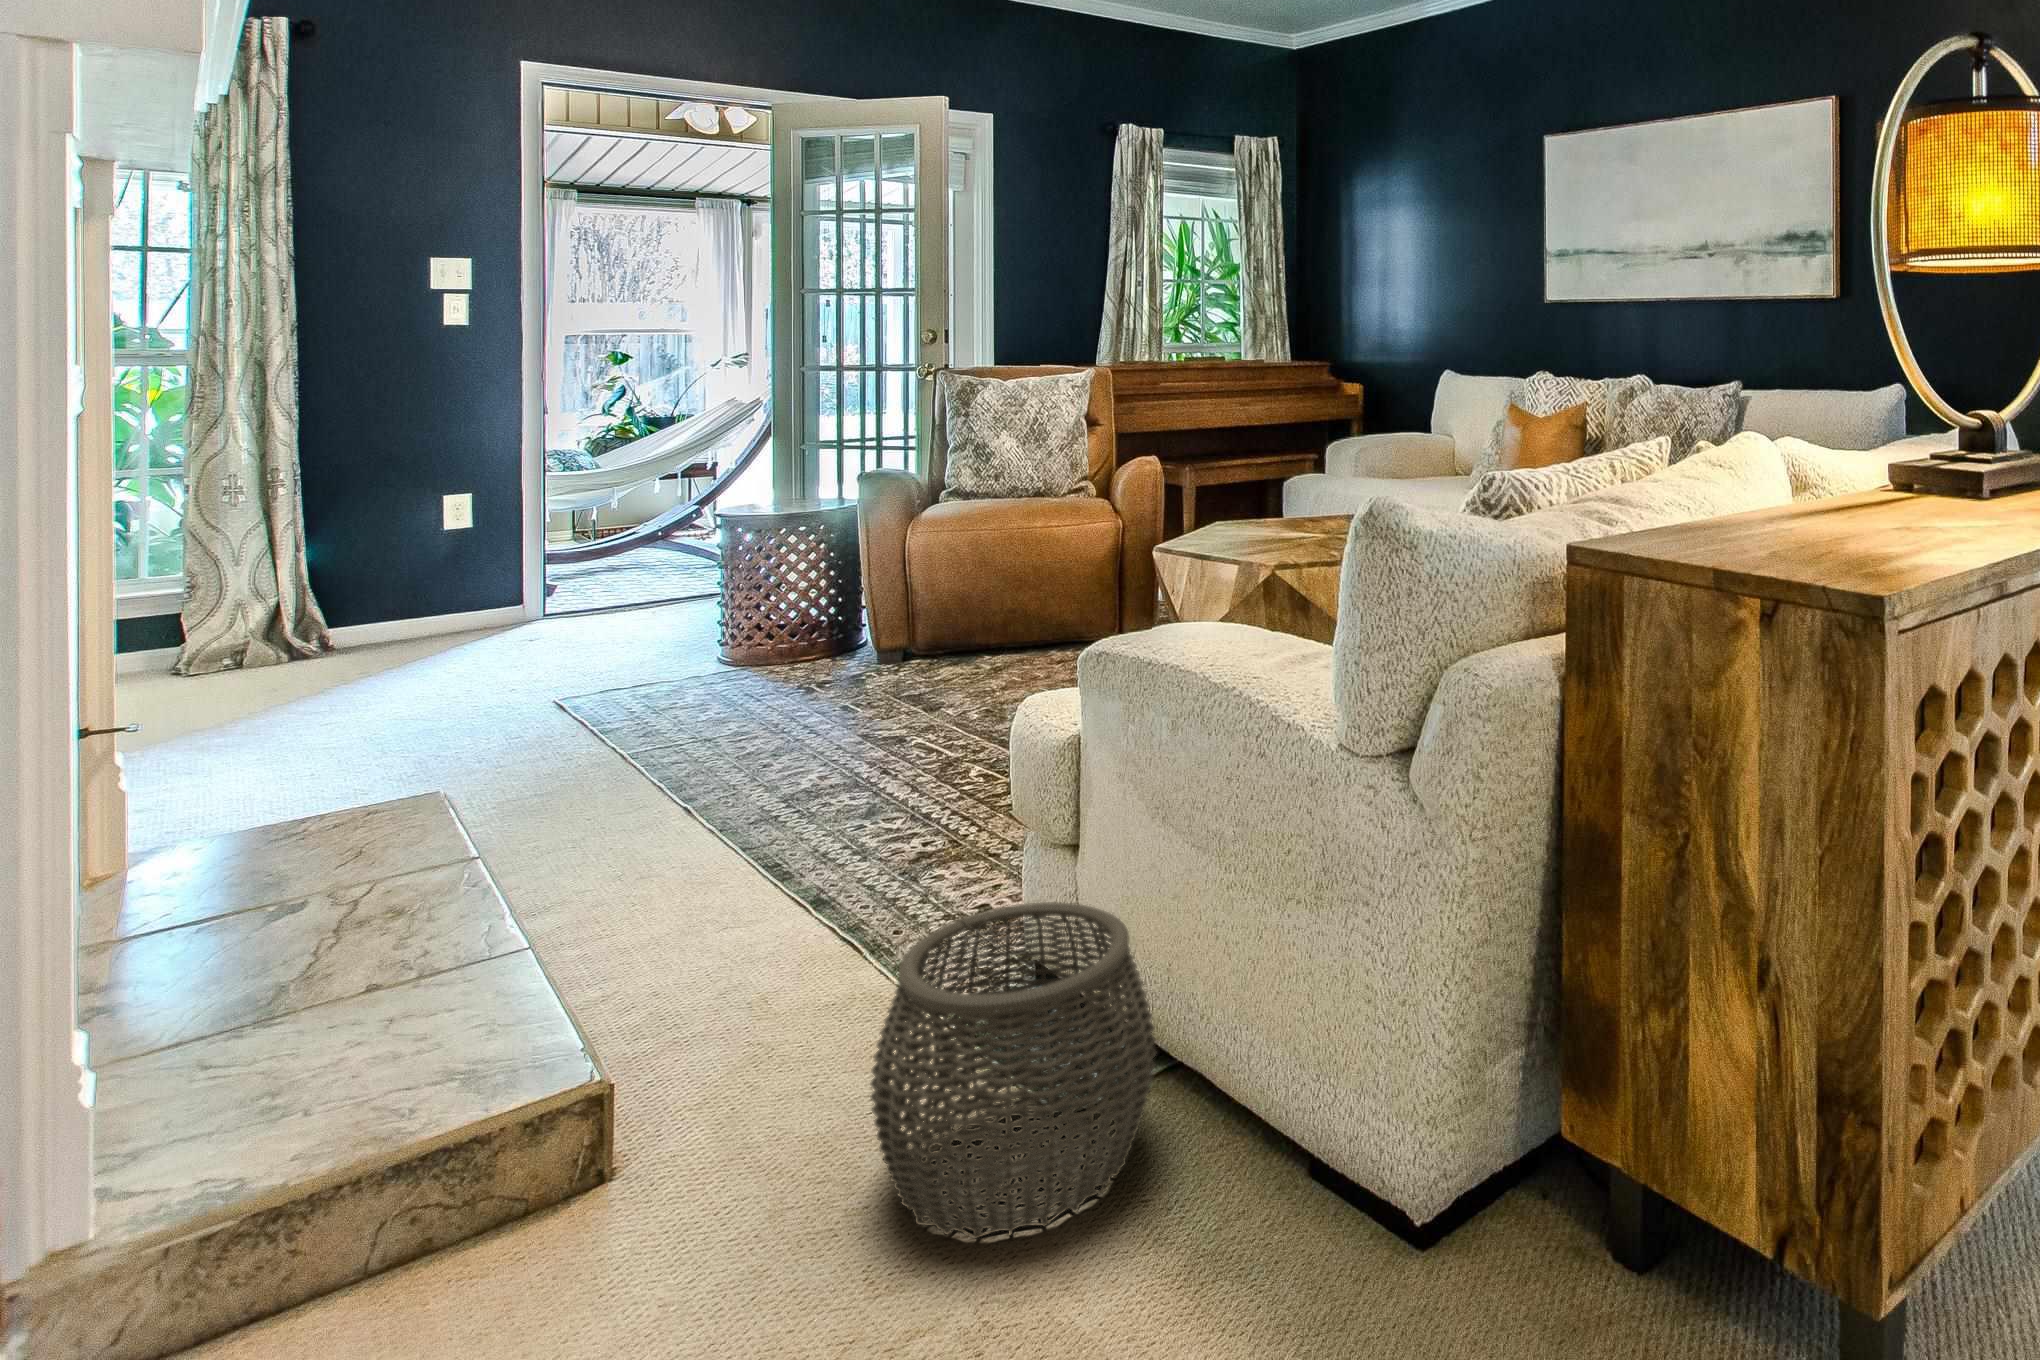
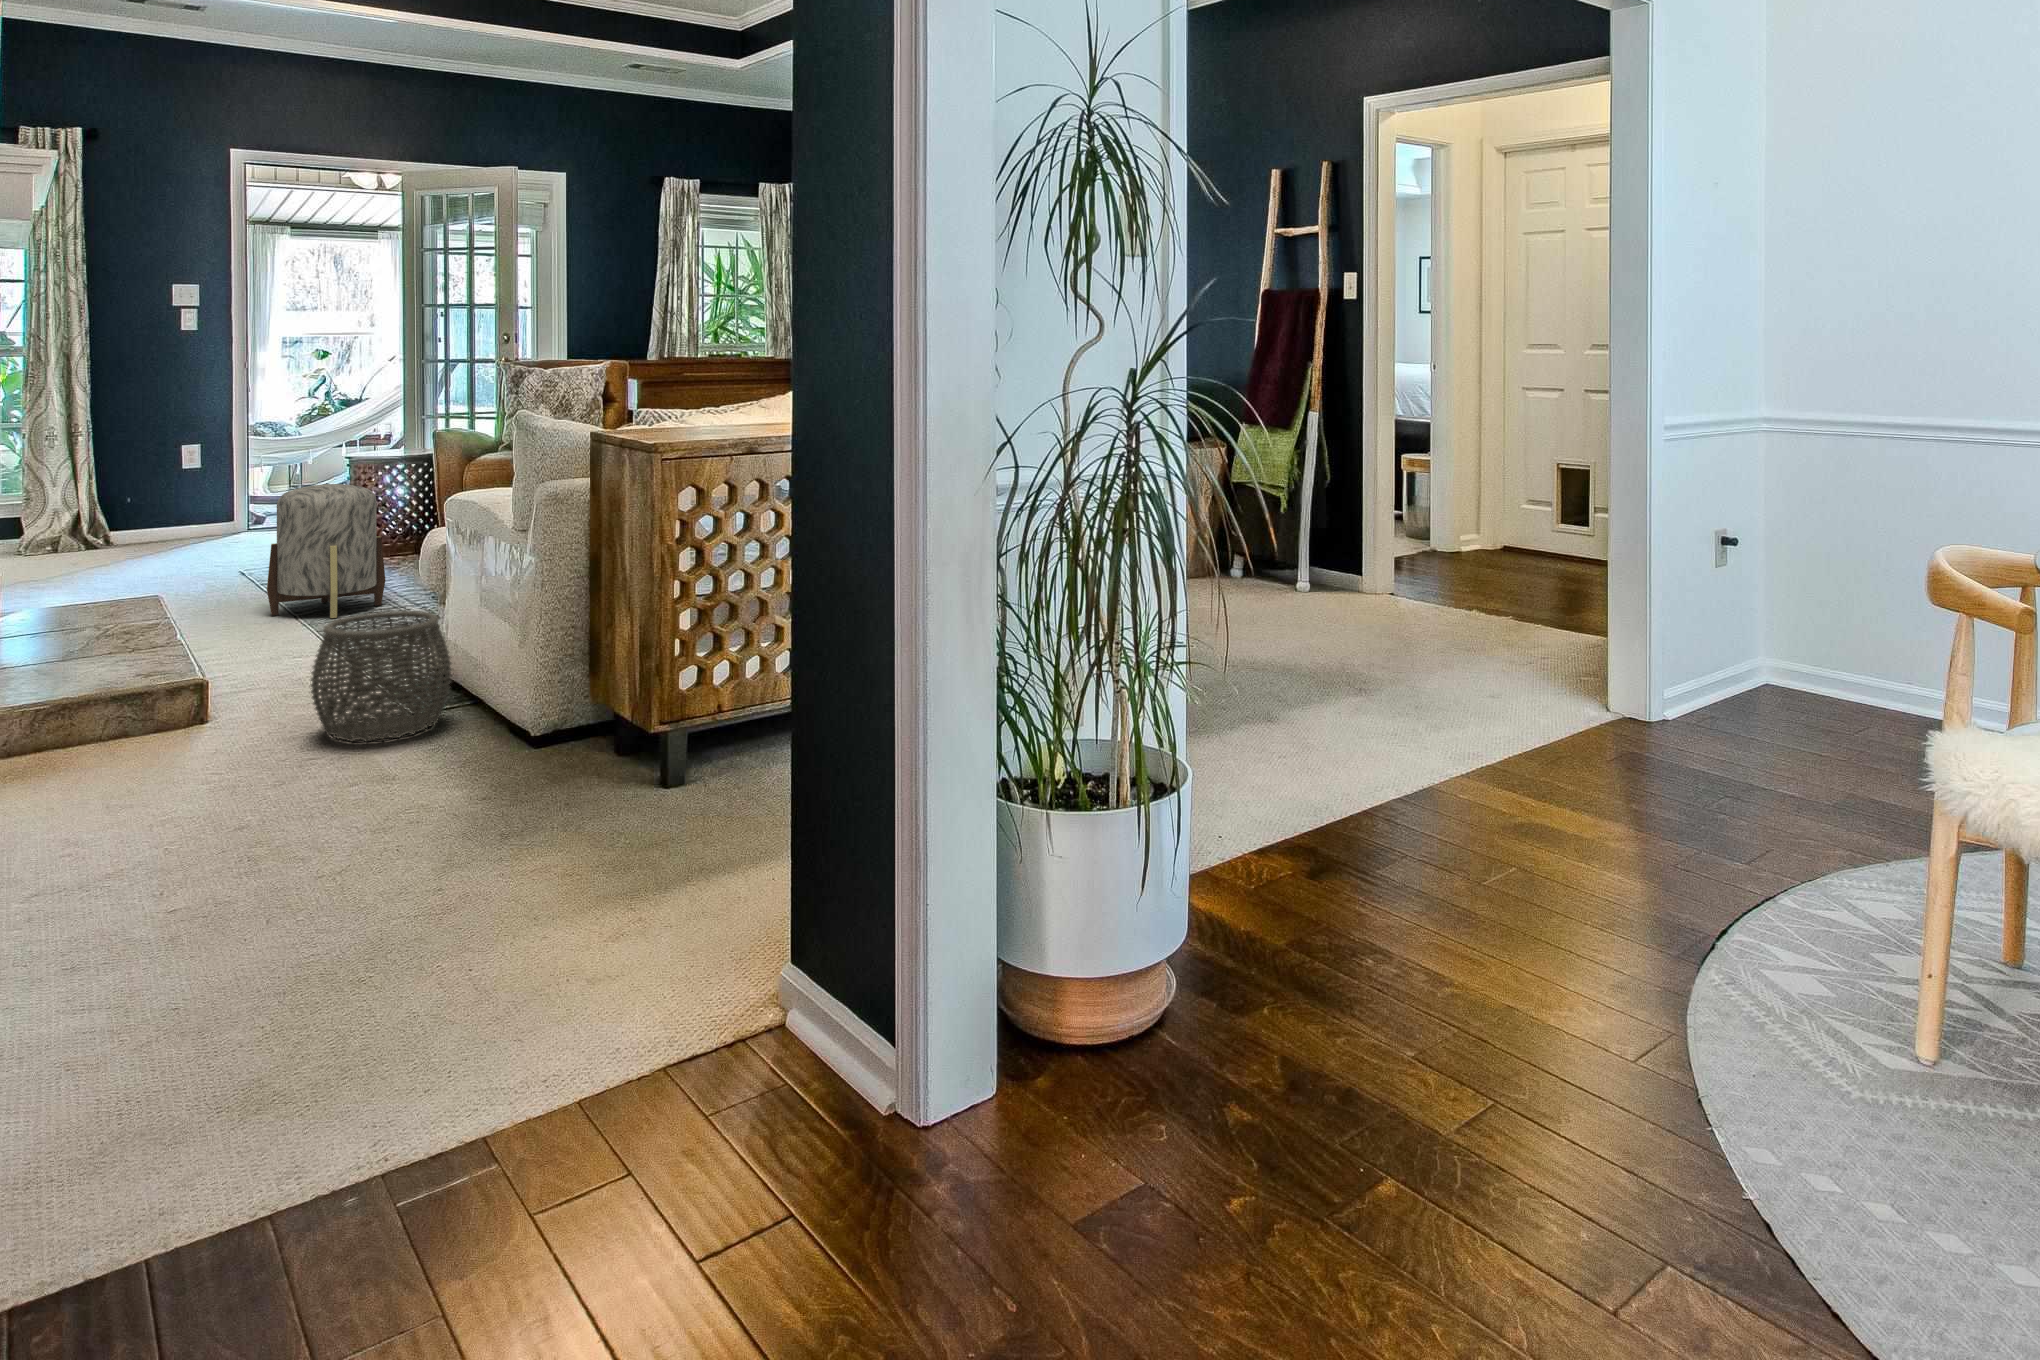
ottoman: none [633,580,827,808] -> present [267,484,385,618]

